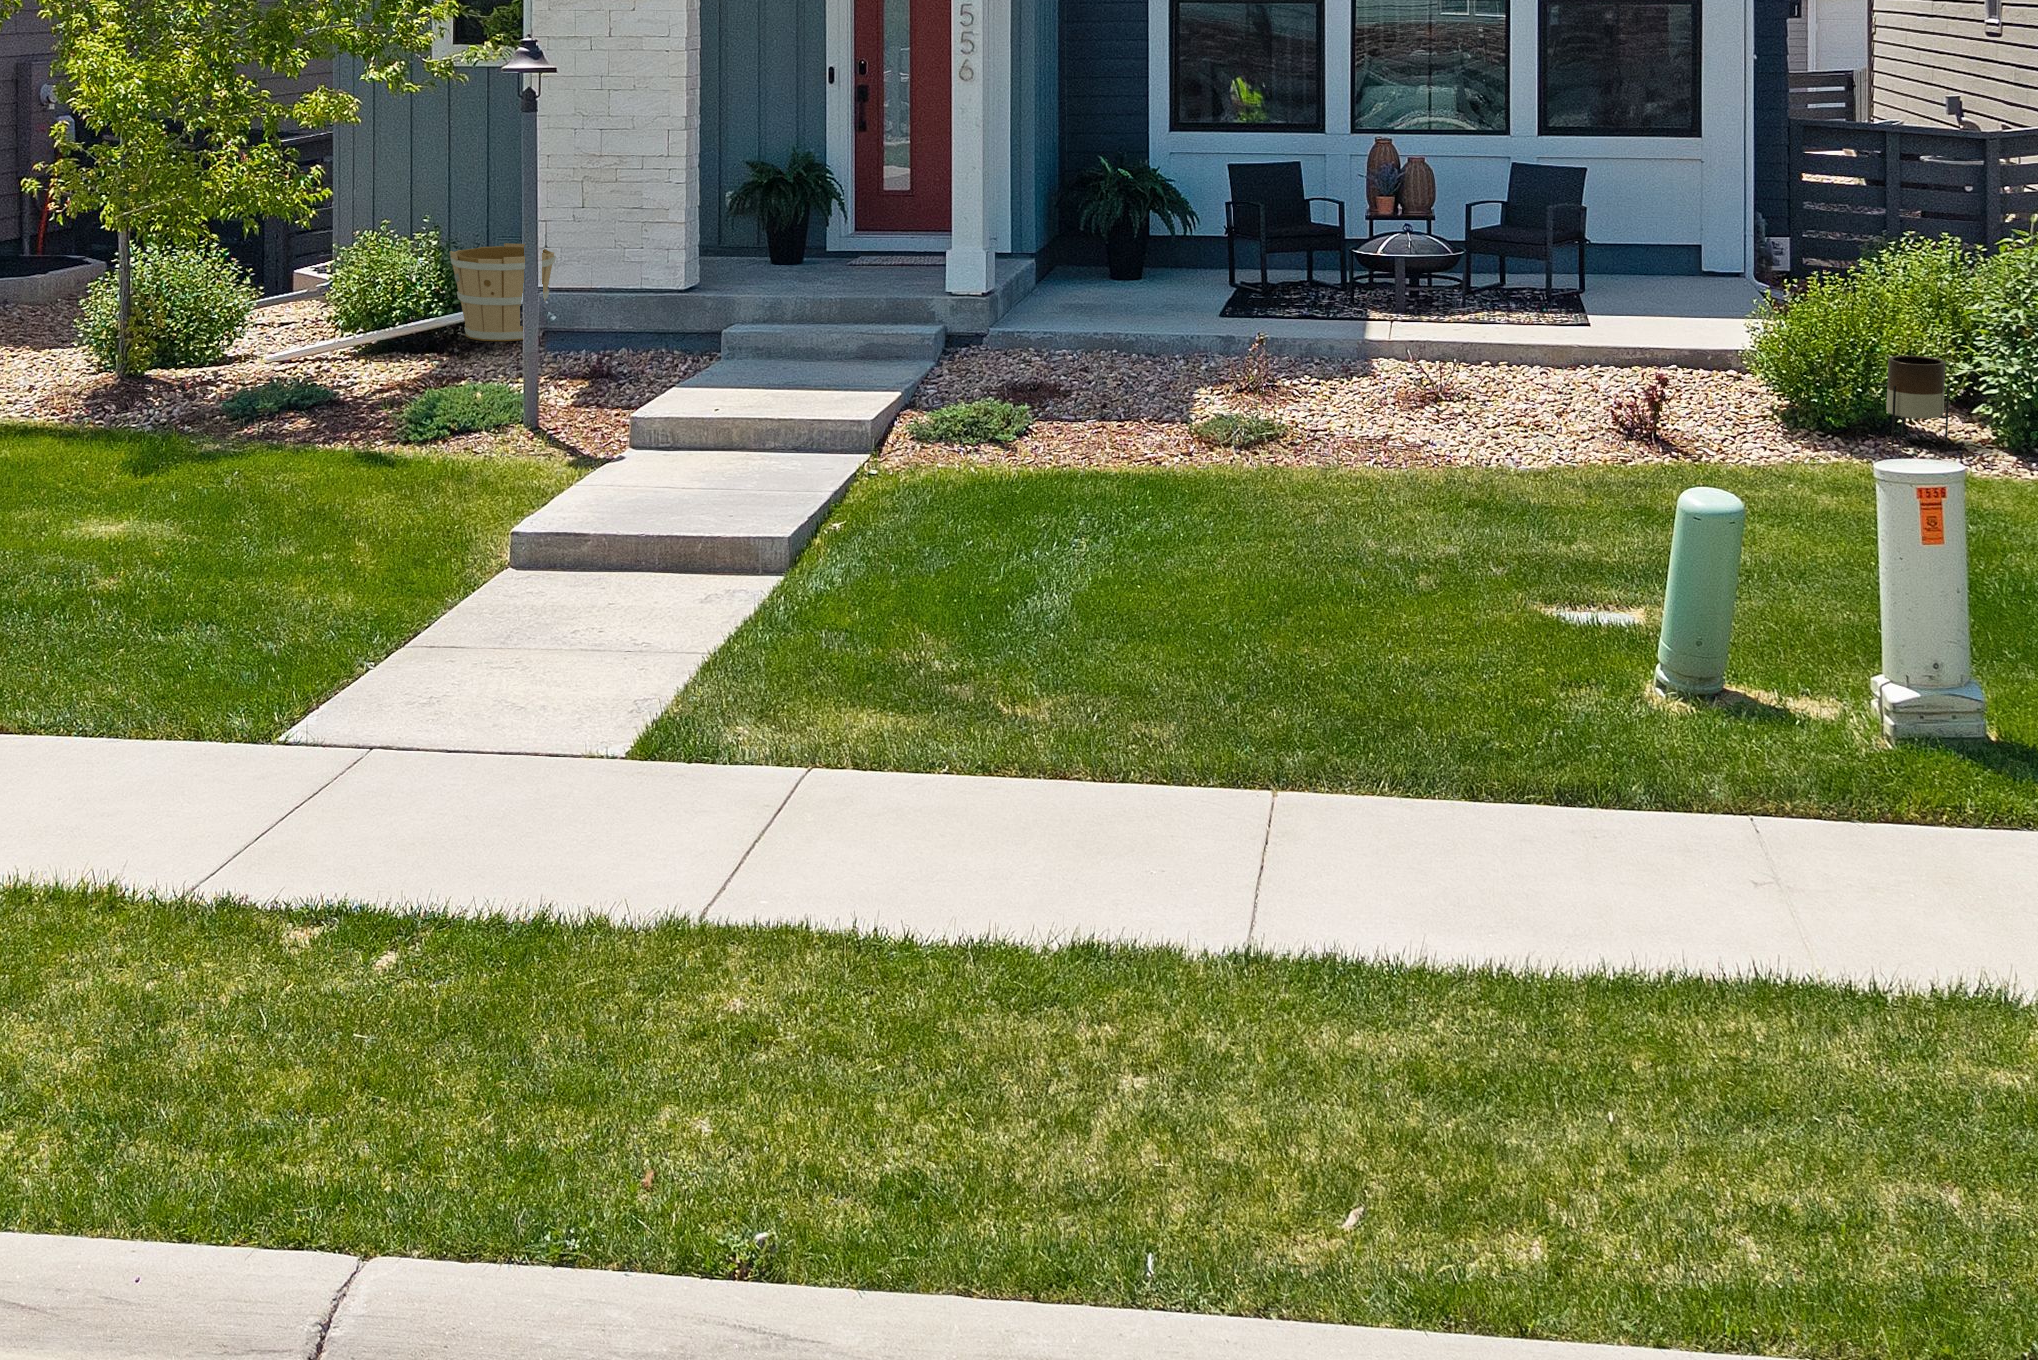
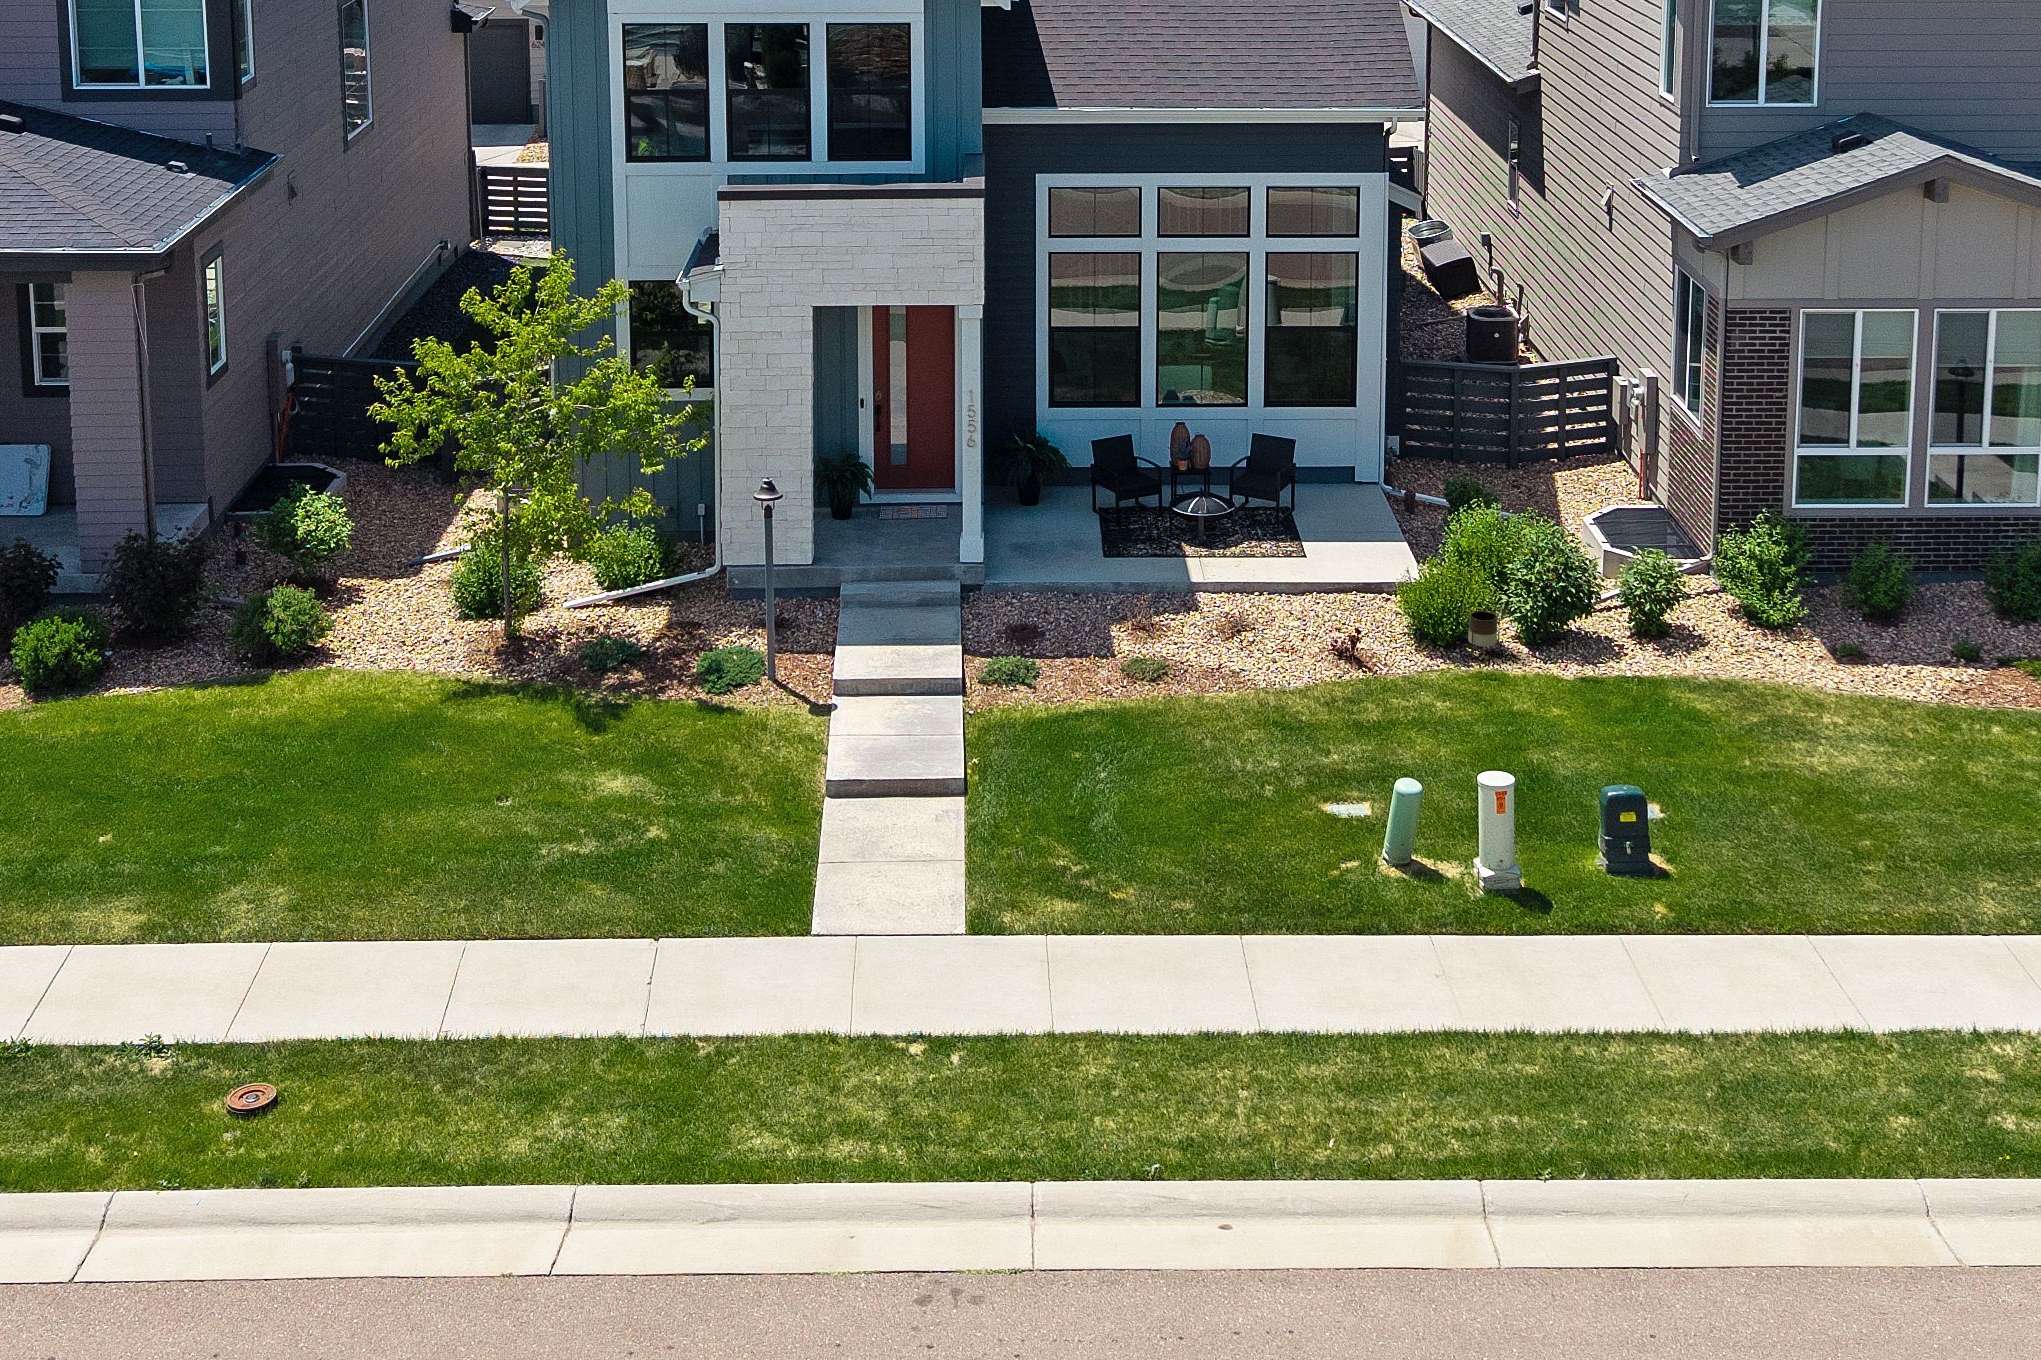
wooden bucket: present [450,243,556,341] -> none [679,539,736,602]

